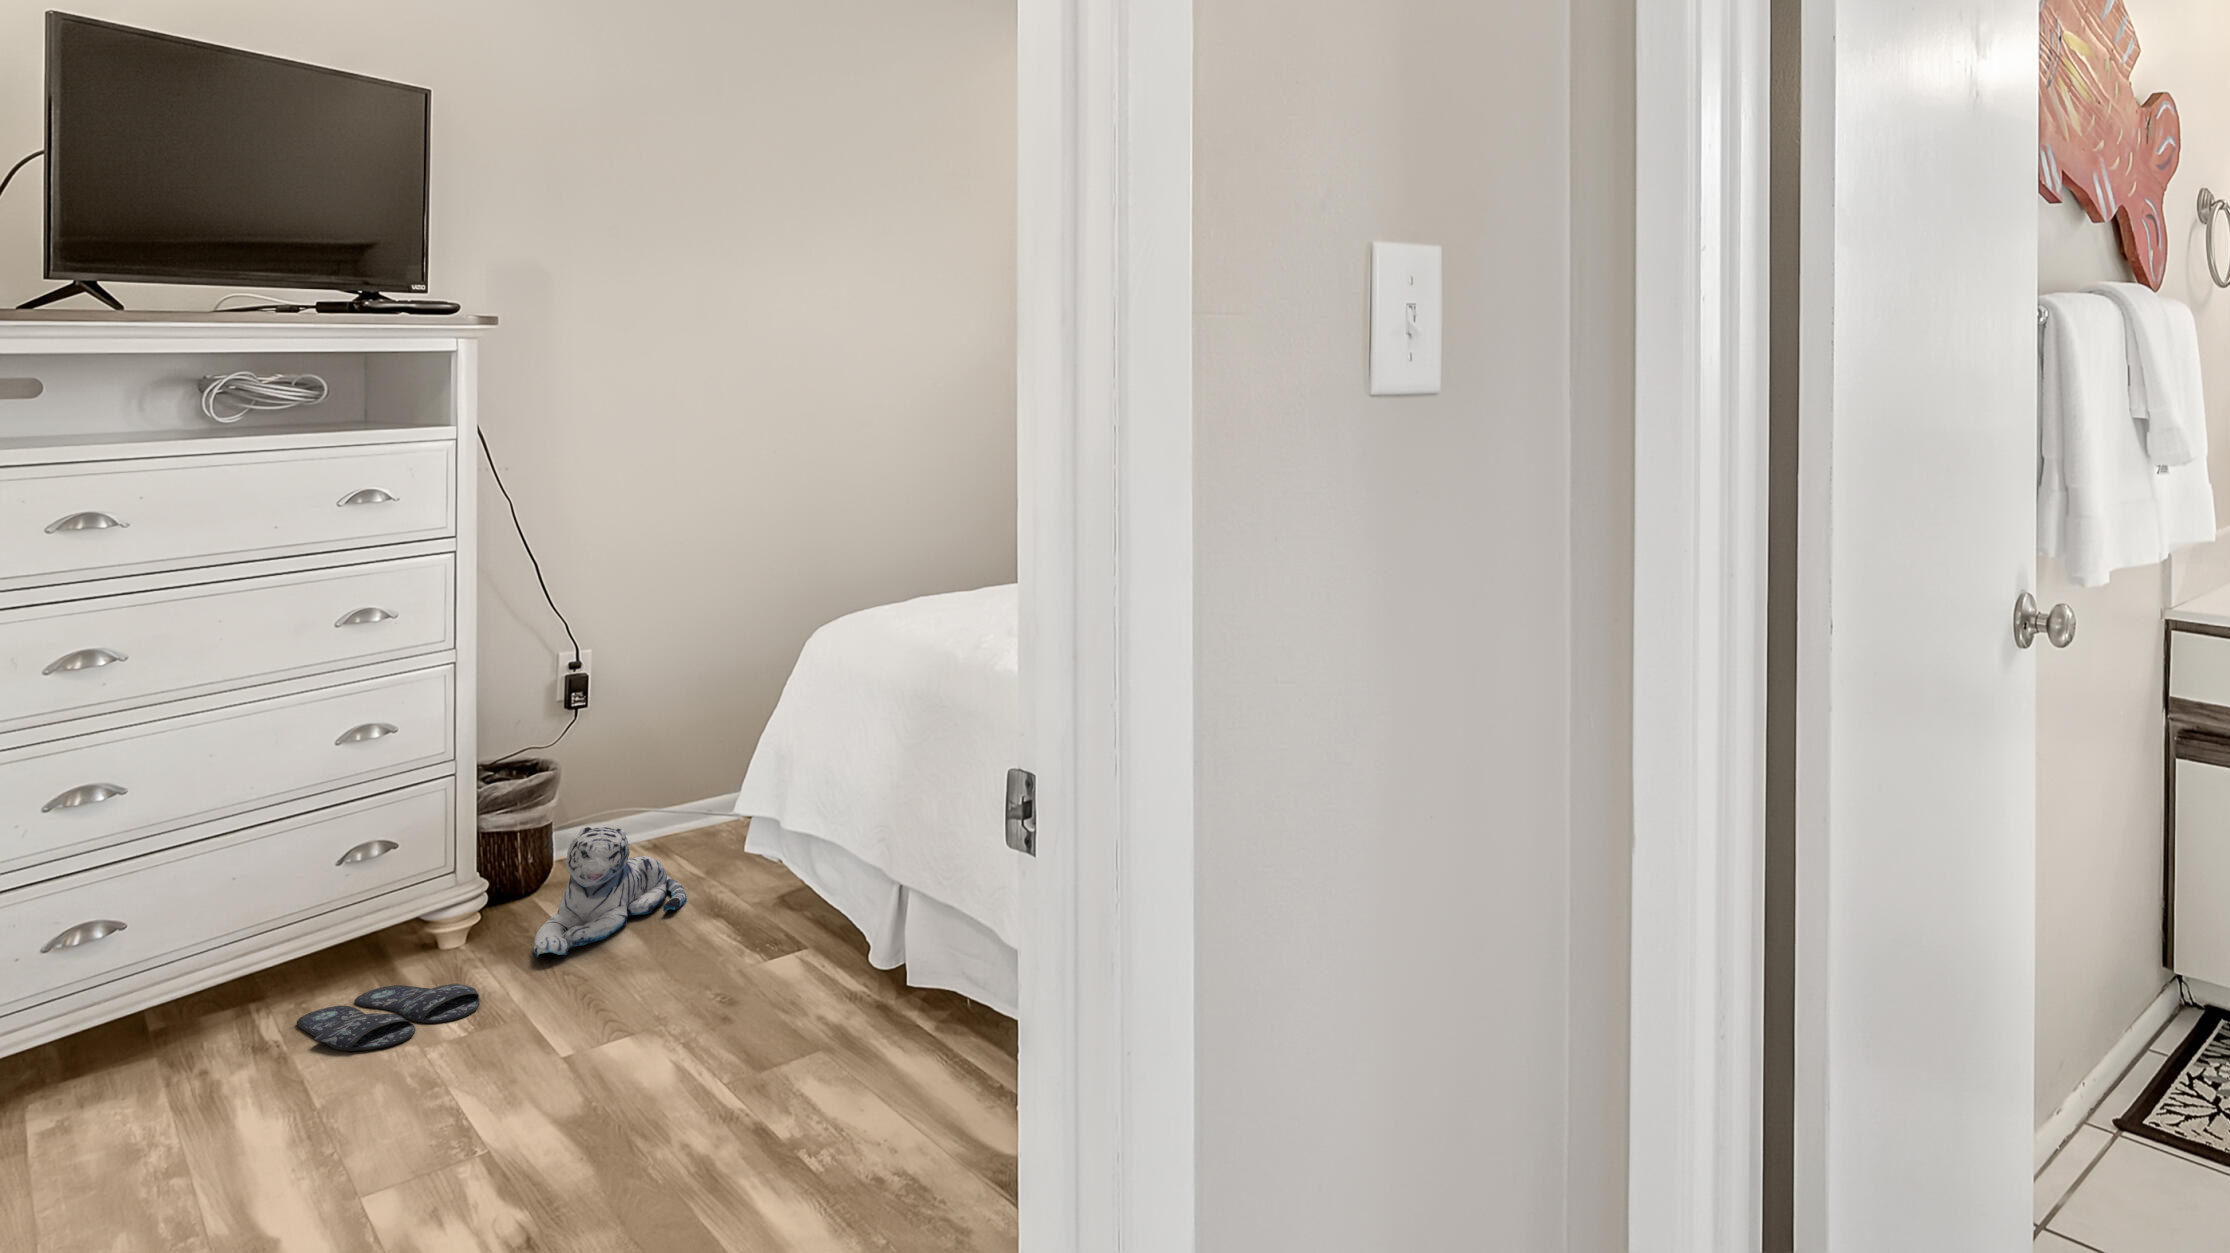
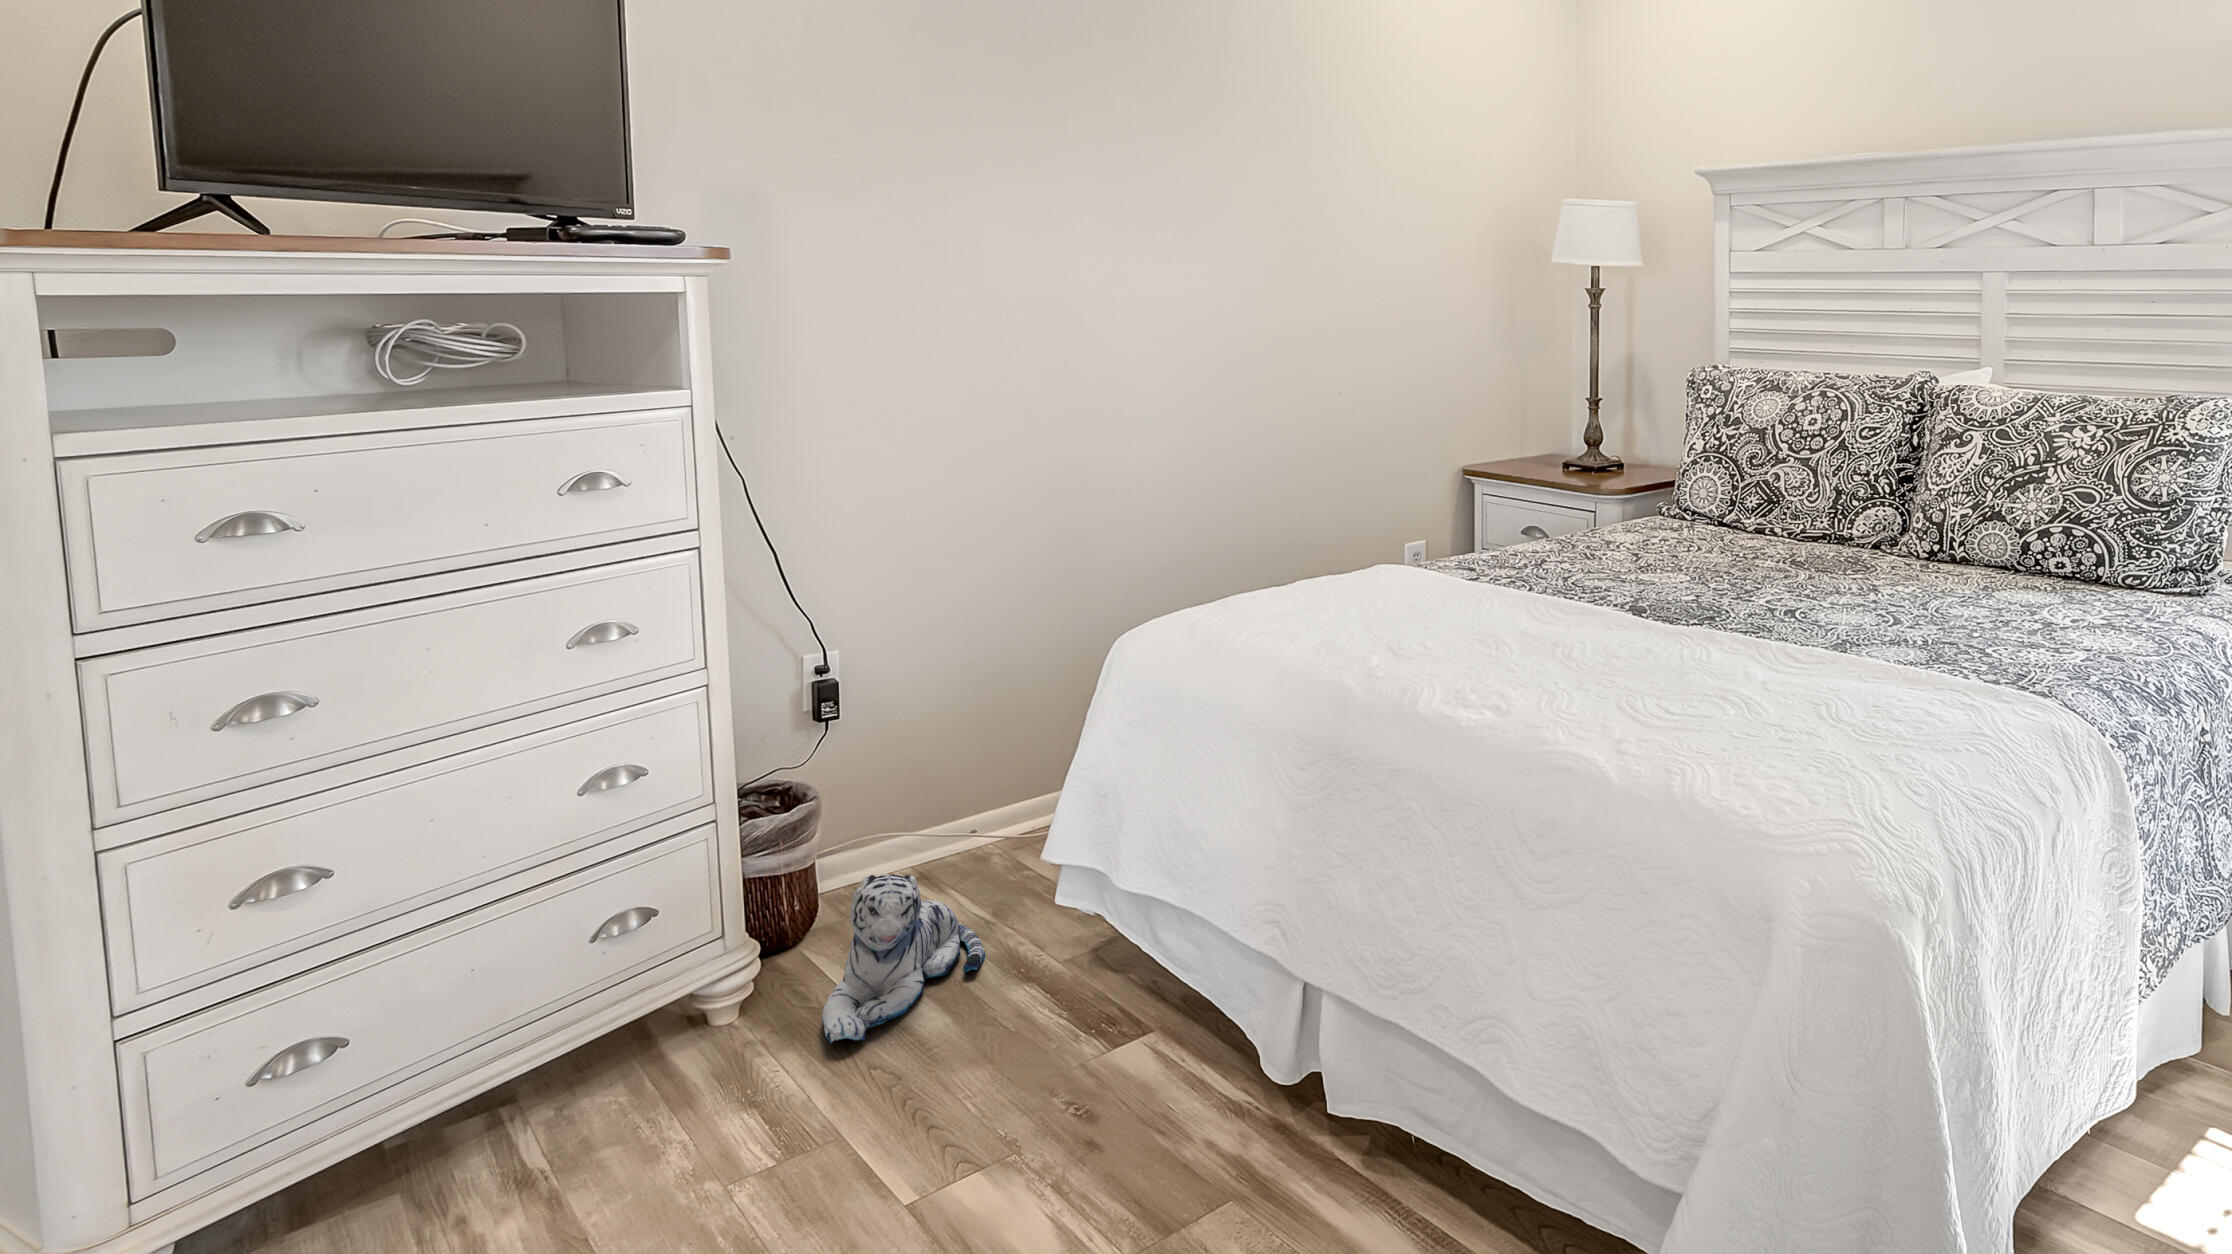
slippers: present [297,984,480,1051] -> none [559,1085,775,1193]

